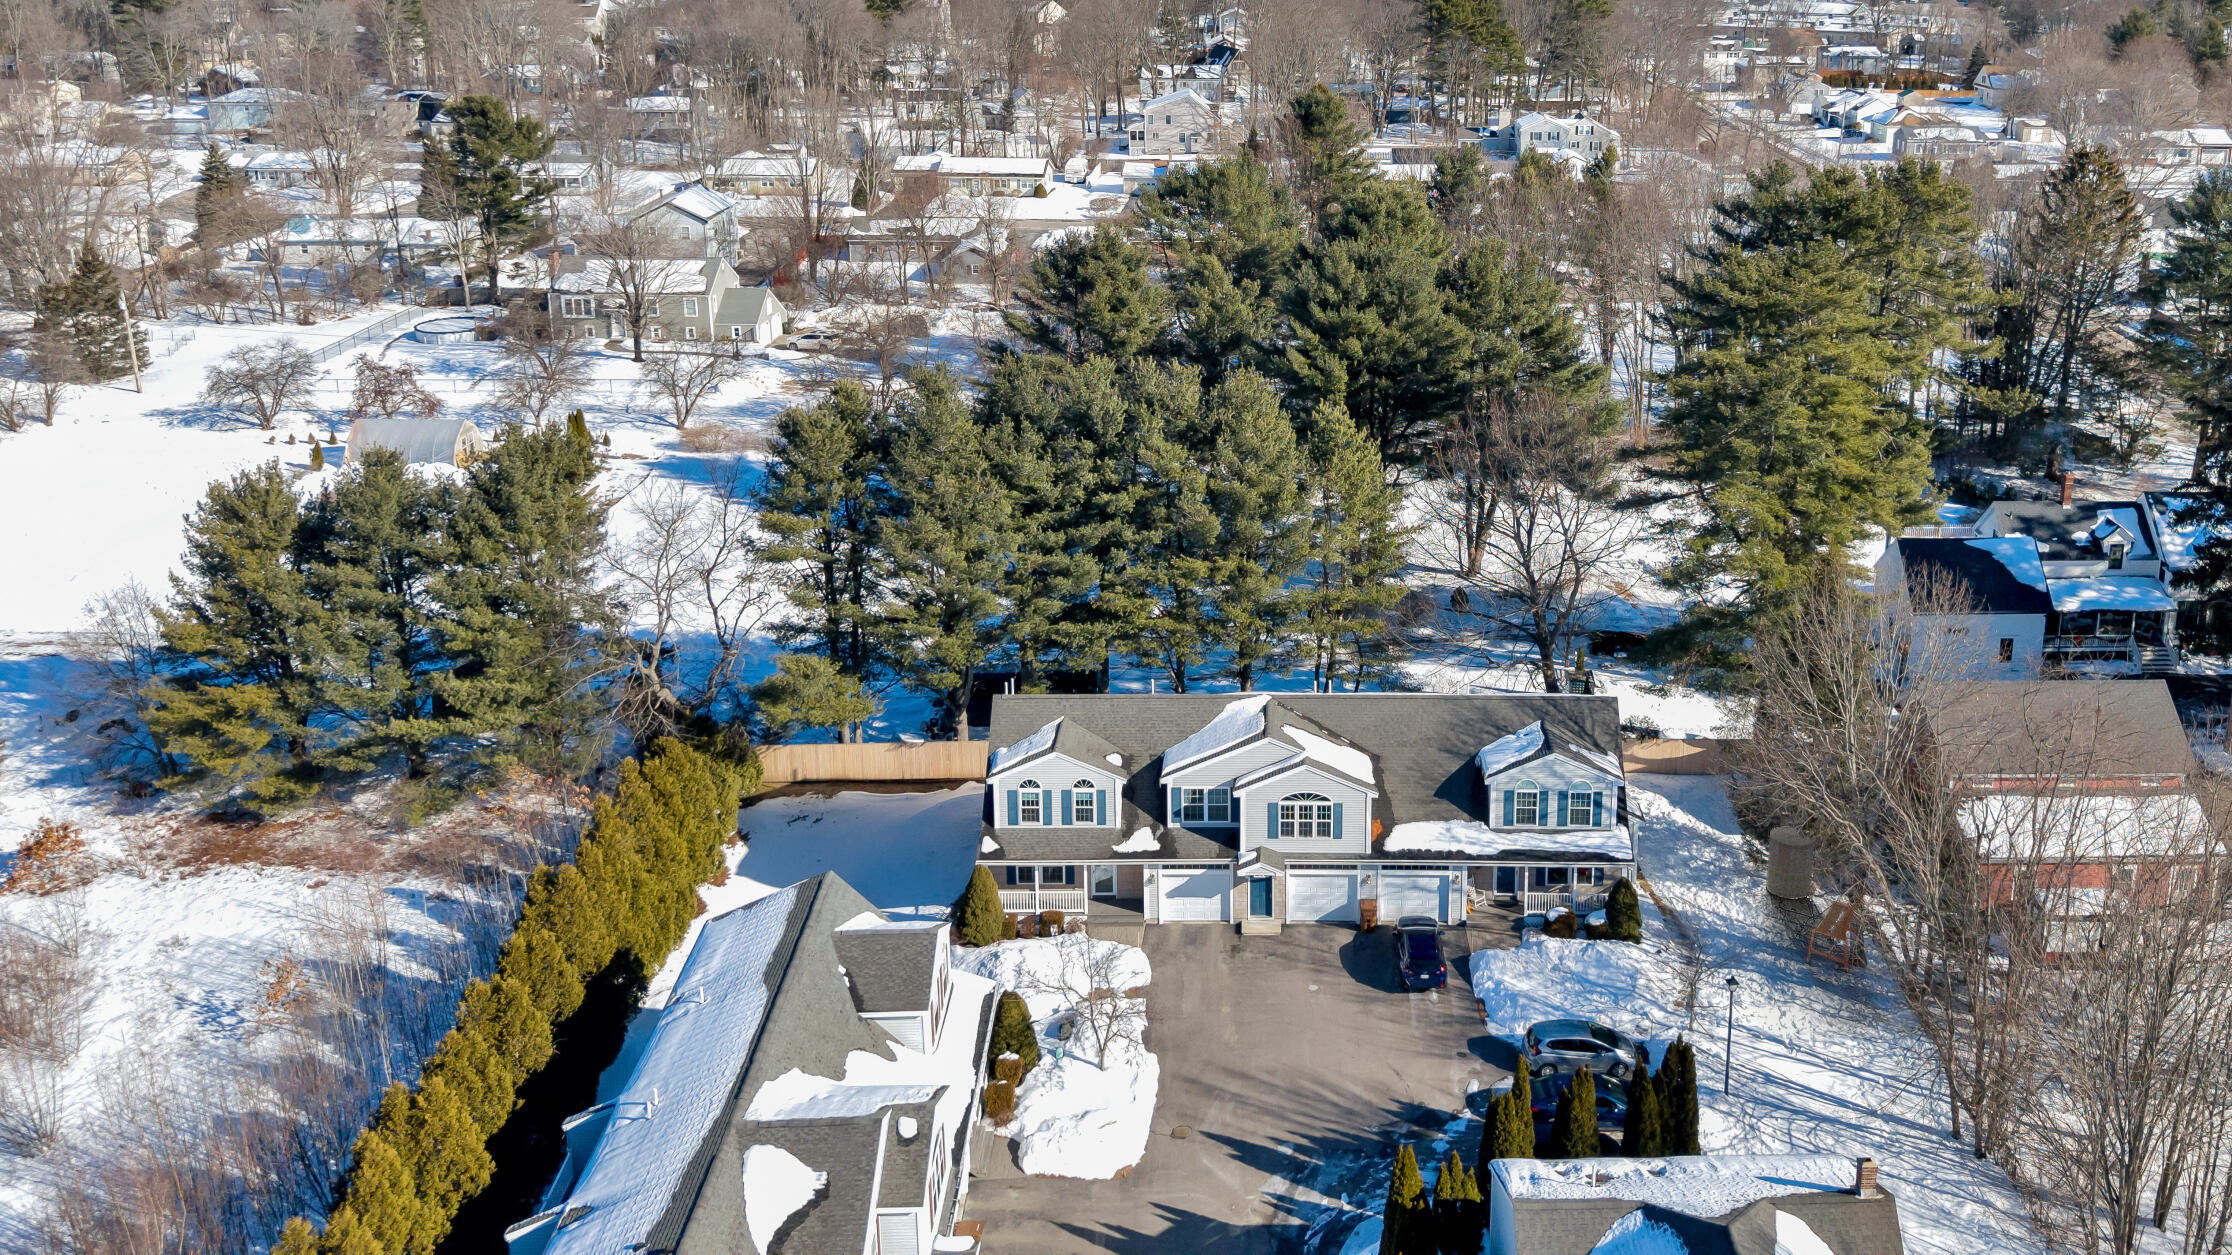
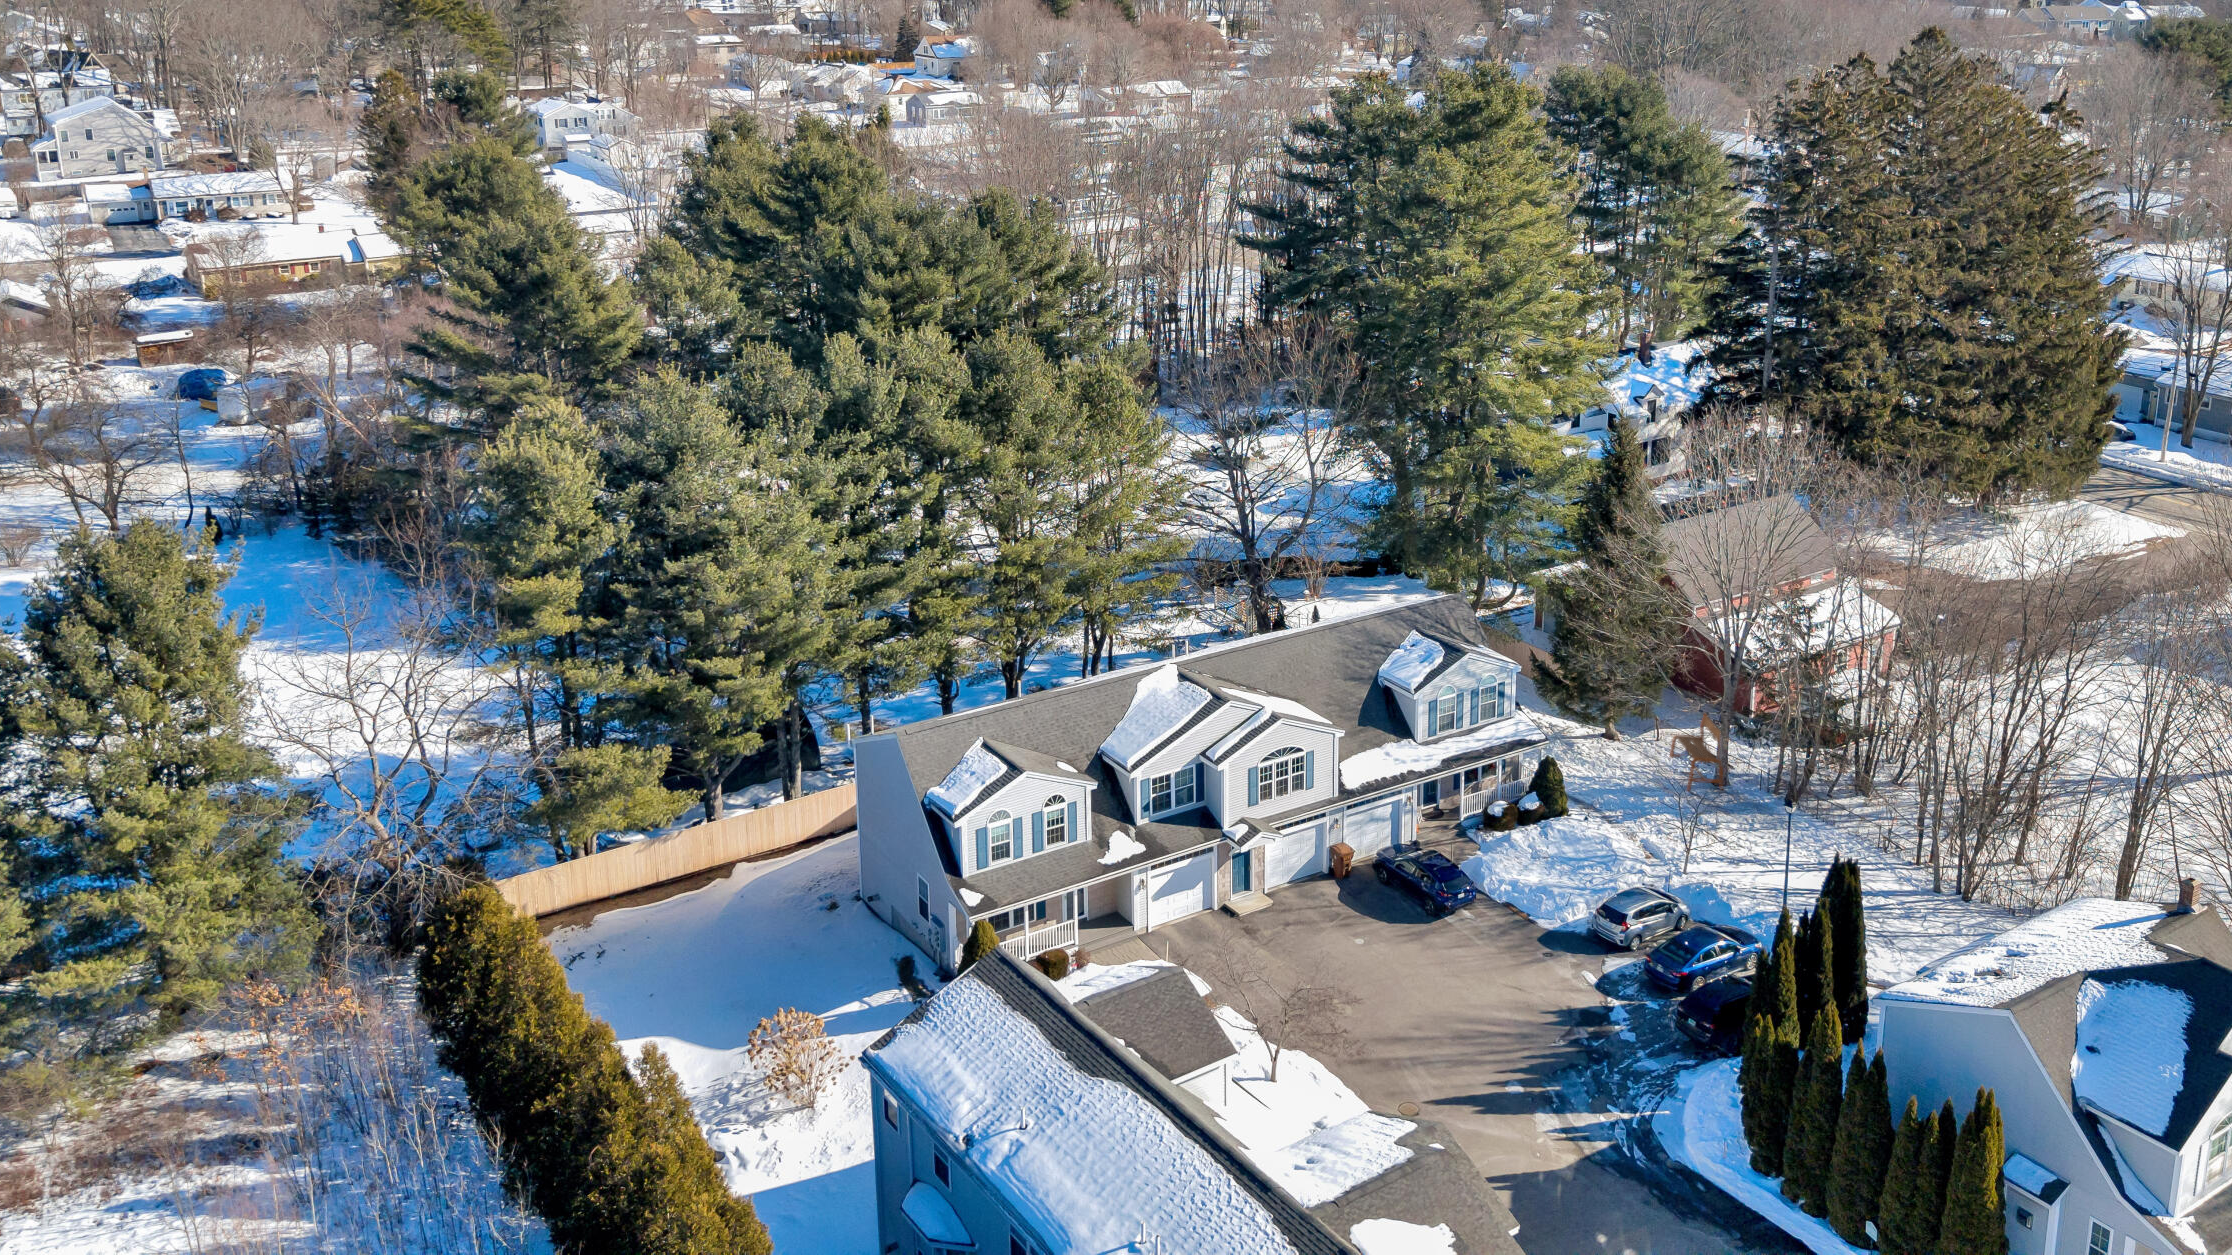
trash can: present [1766,827,1815,900] -> none [1580,684,1625,749]

